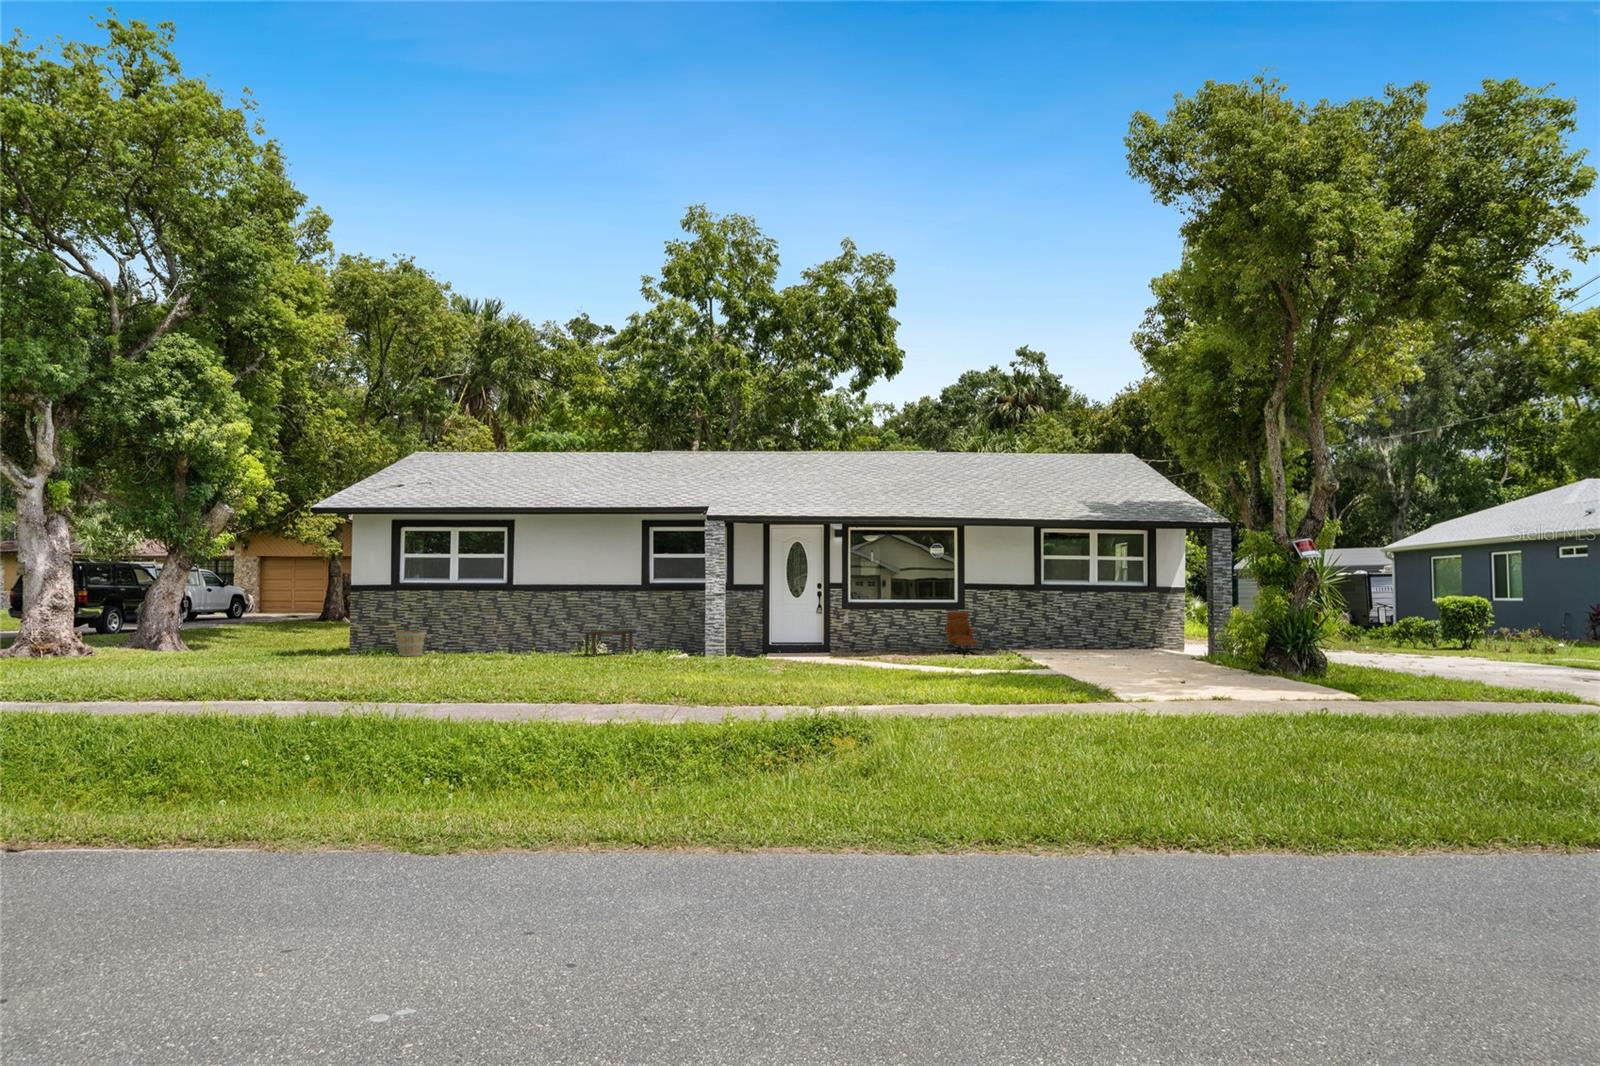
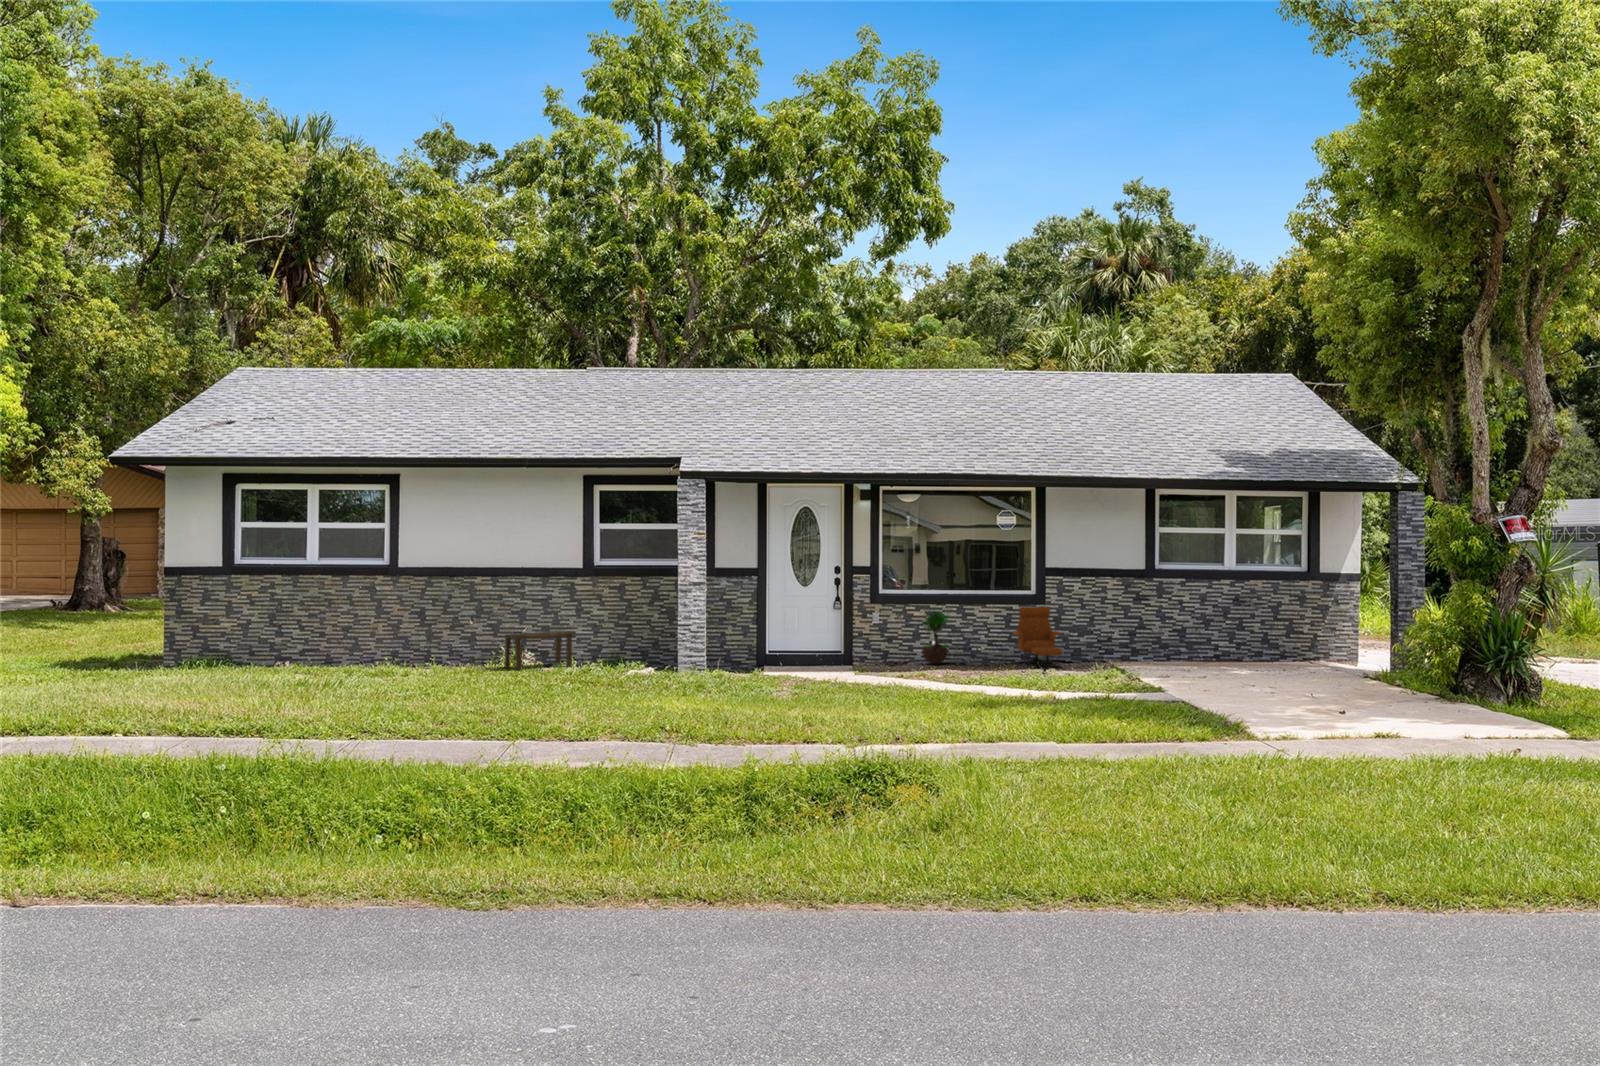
potted tree: none [875,610,900,652] -> present [922,609,950,664]
wooden bucket: present [395,630,426,657] -> none [233,631,277,669]

